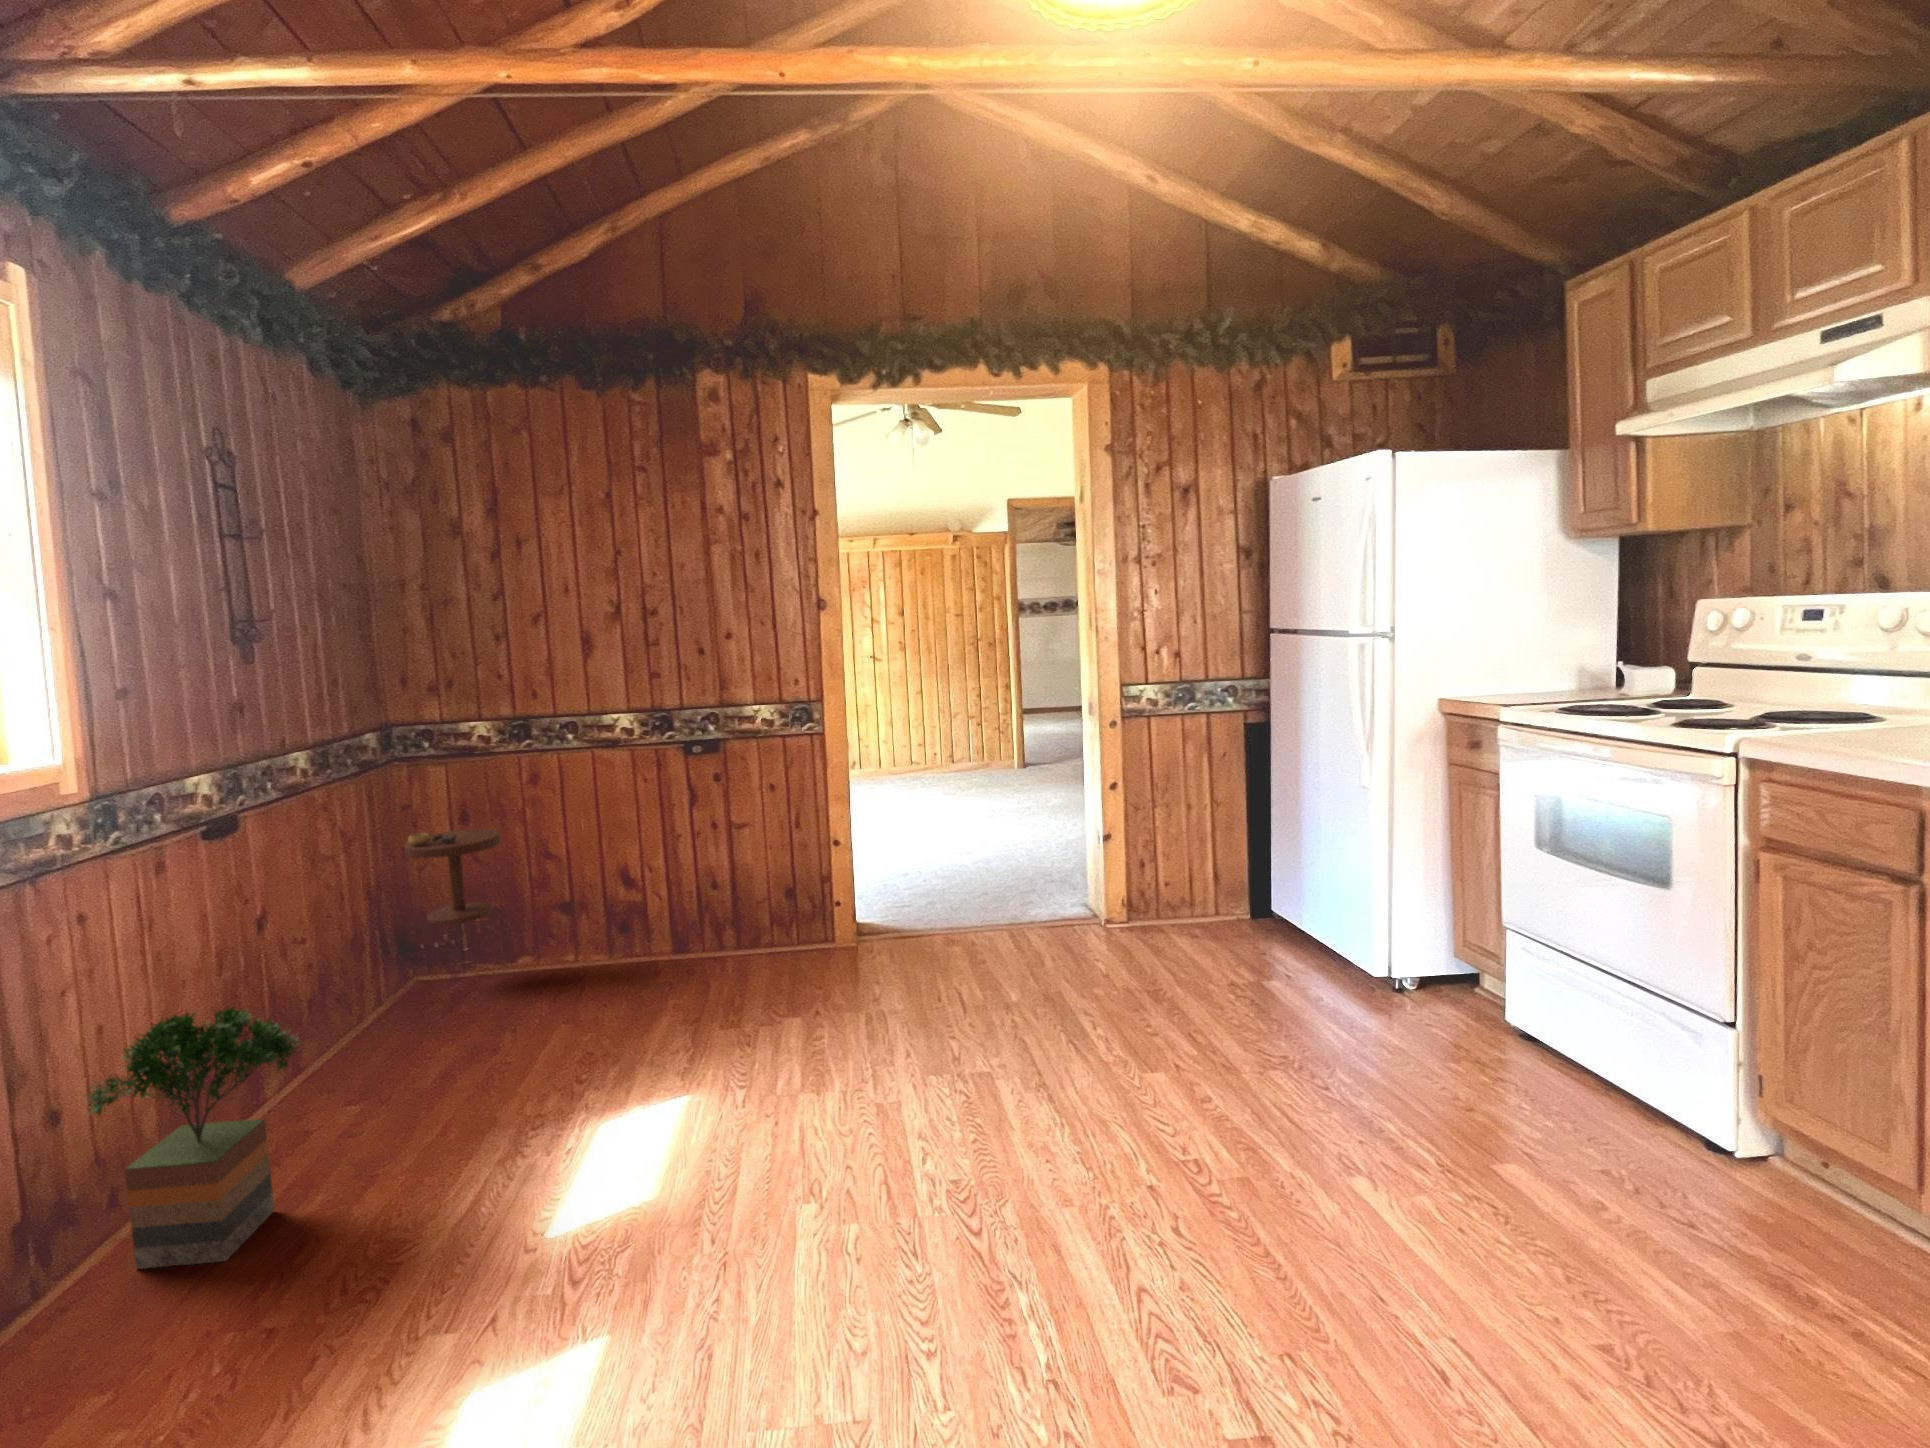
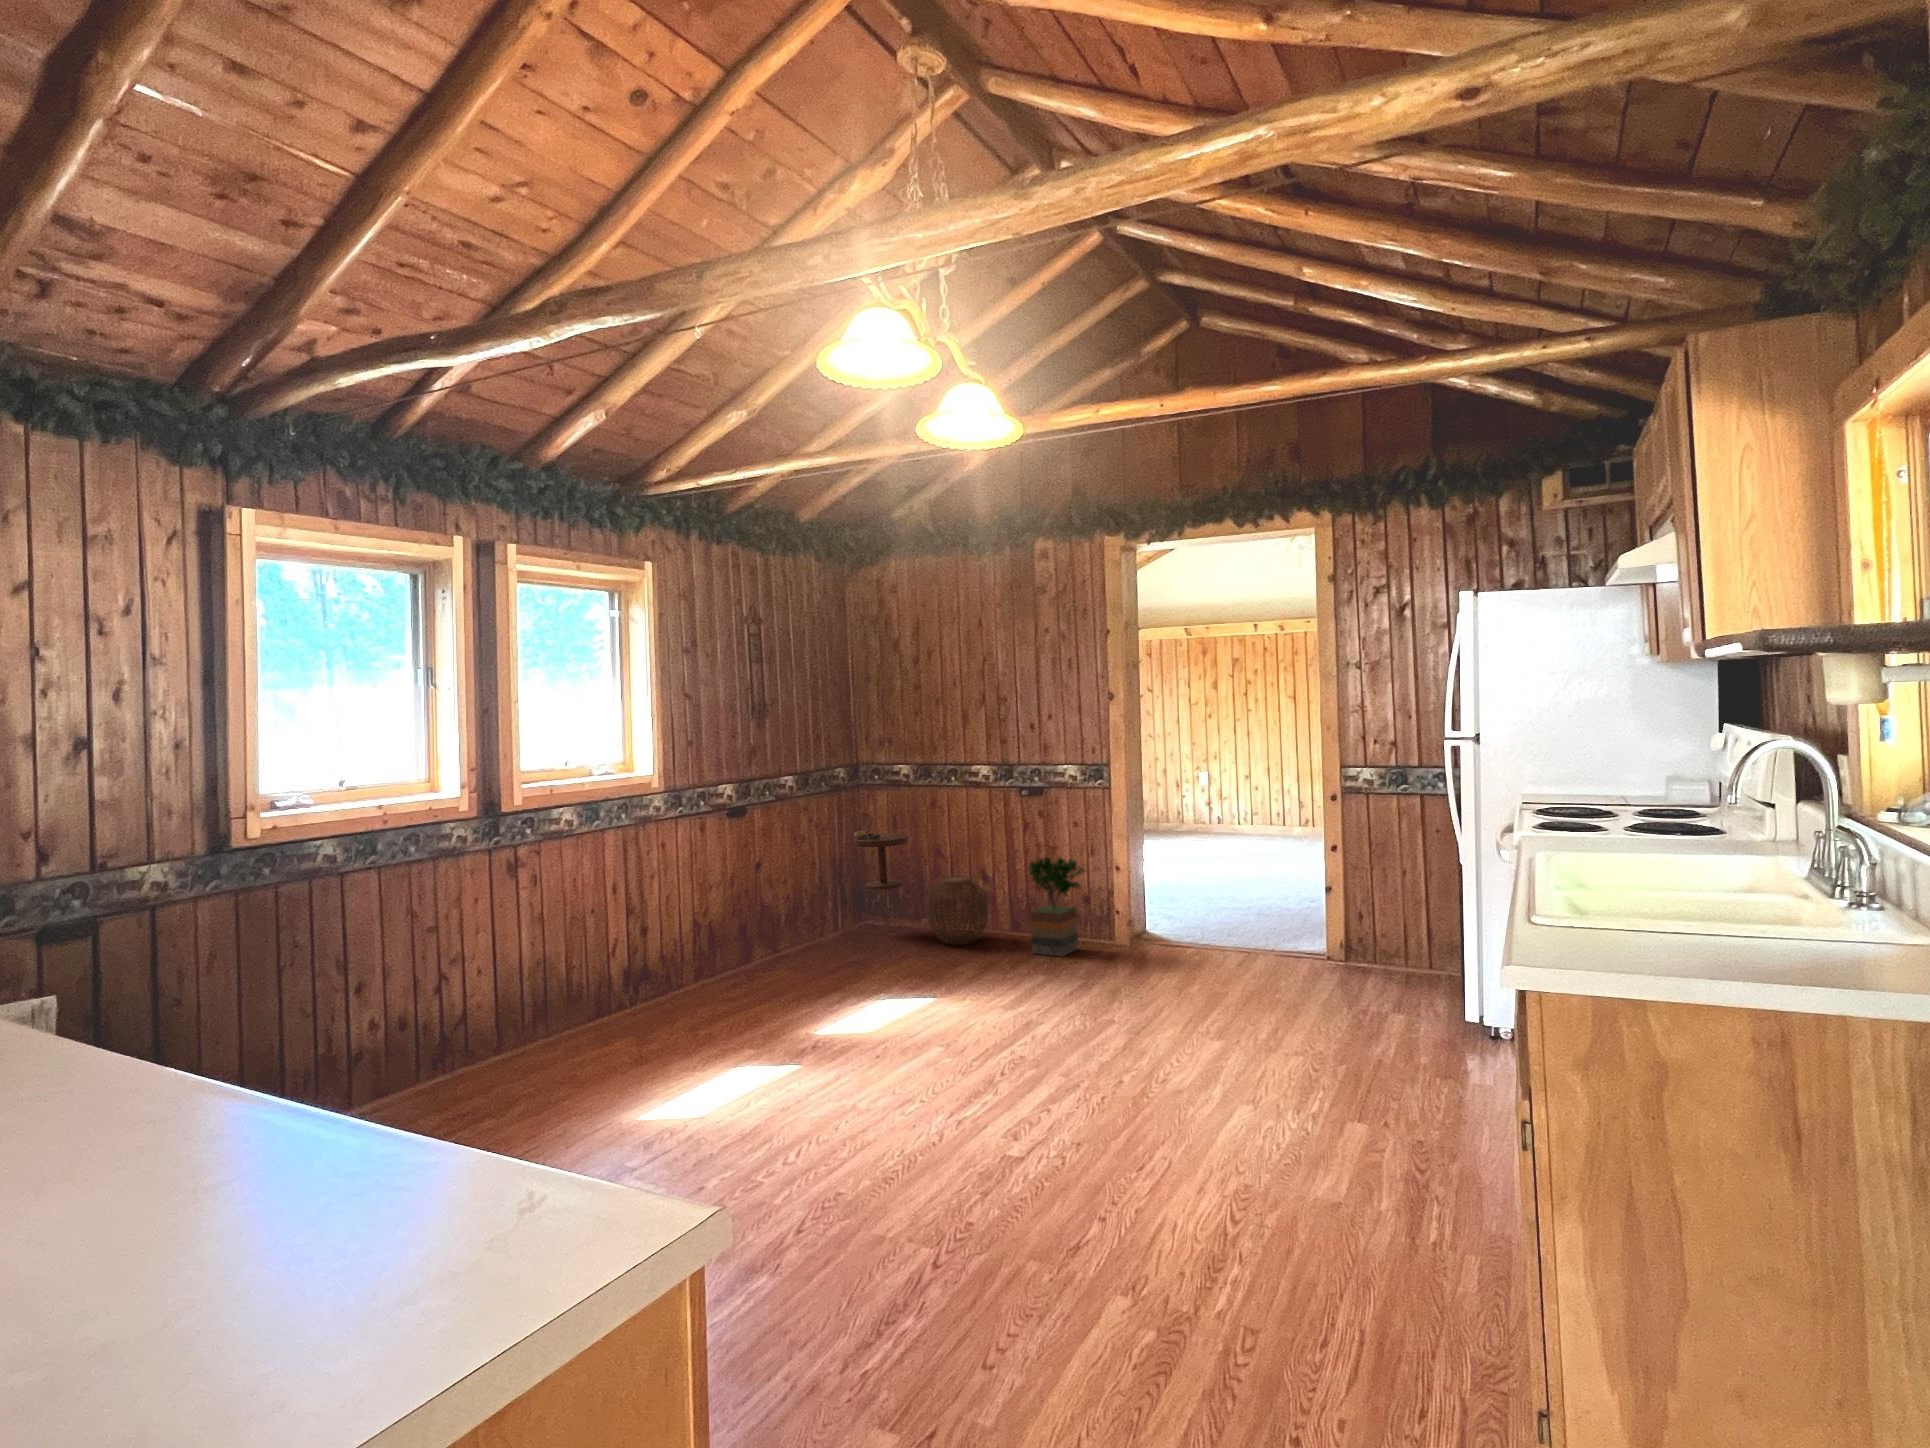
woven basket: none [554,879,651,987] -> present [927,876,988,945]
potted tree: present [87,1007,301,1269] -> present [1028,857,1084,957]

